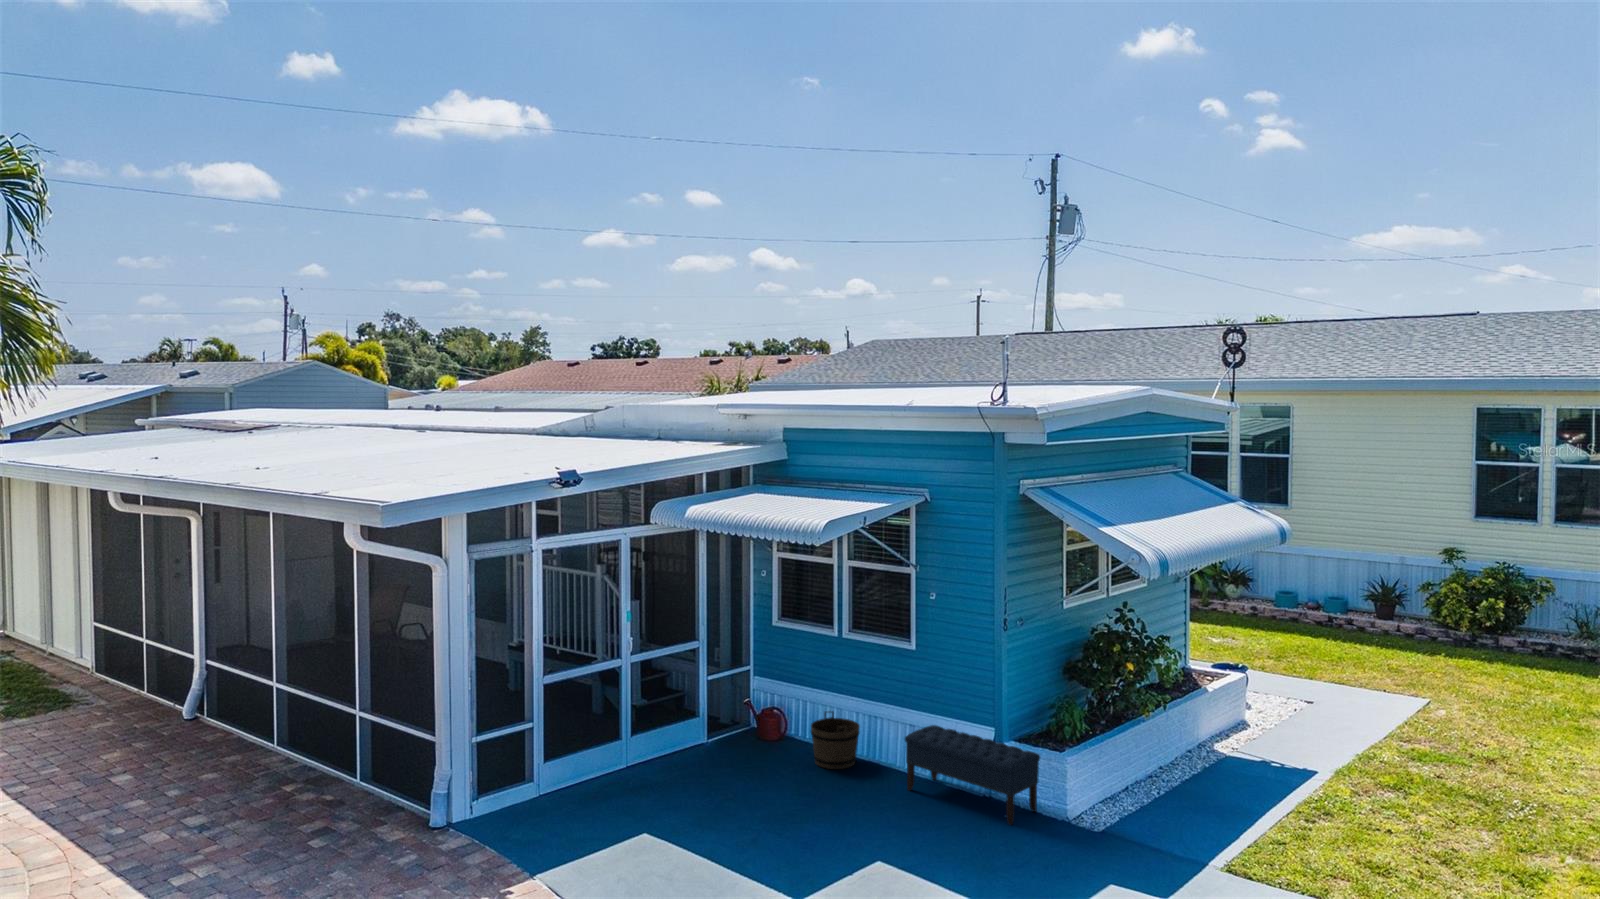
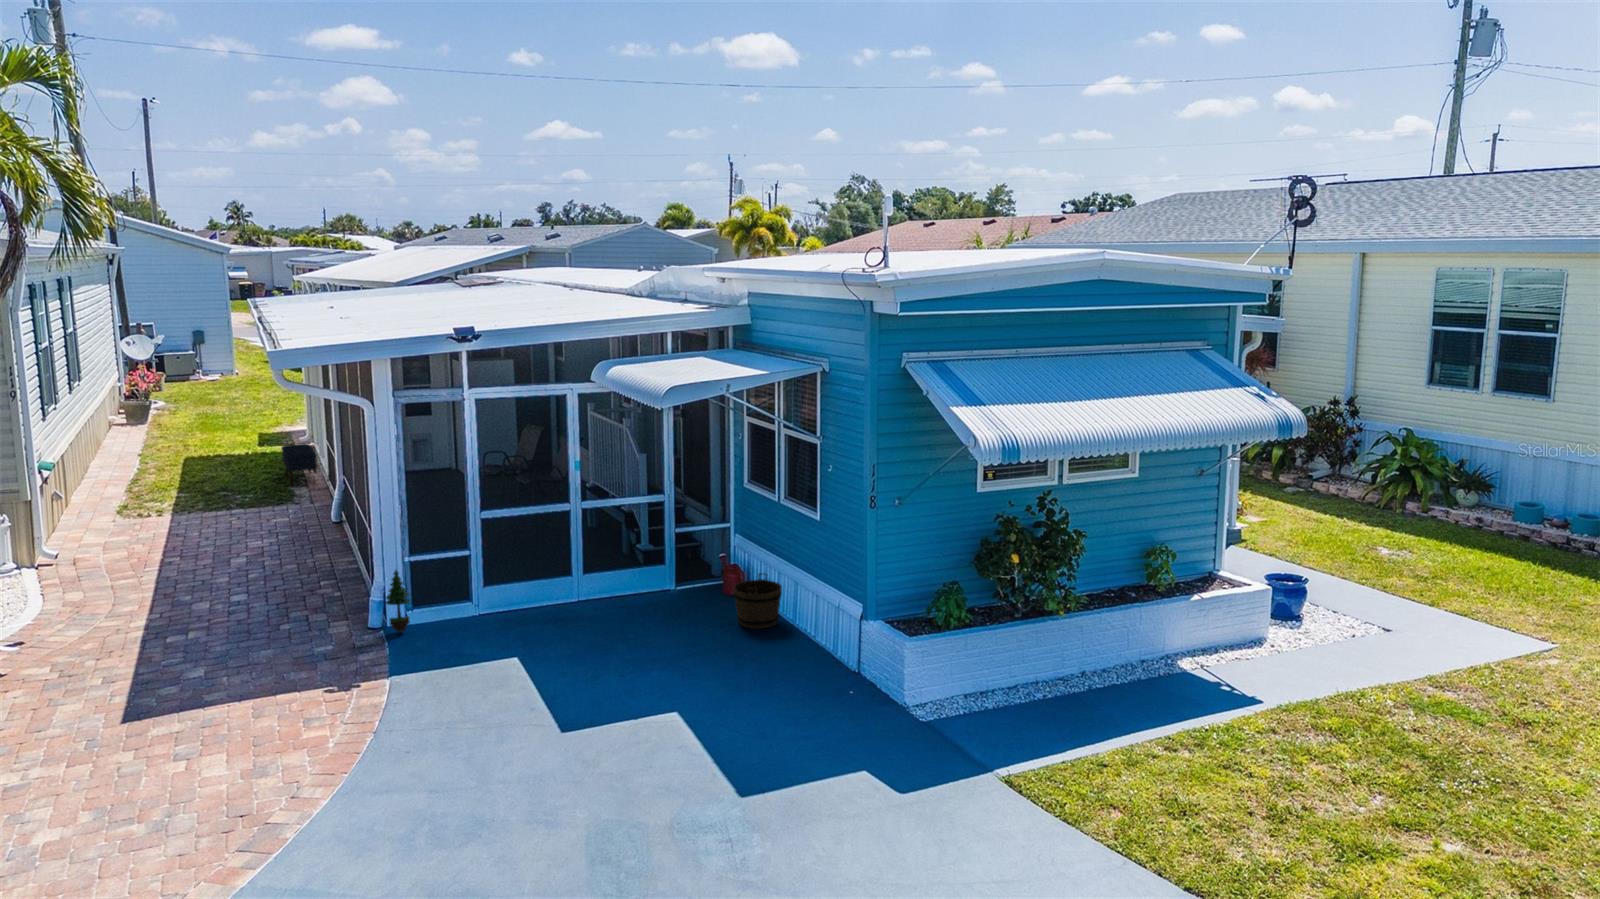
bench: present [905,725,1040,825] -> present [281,443,318,487]
potted tree: none [454,753,484,831] -> present [385,570,410,633]

